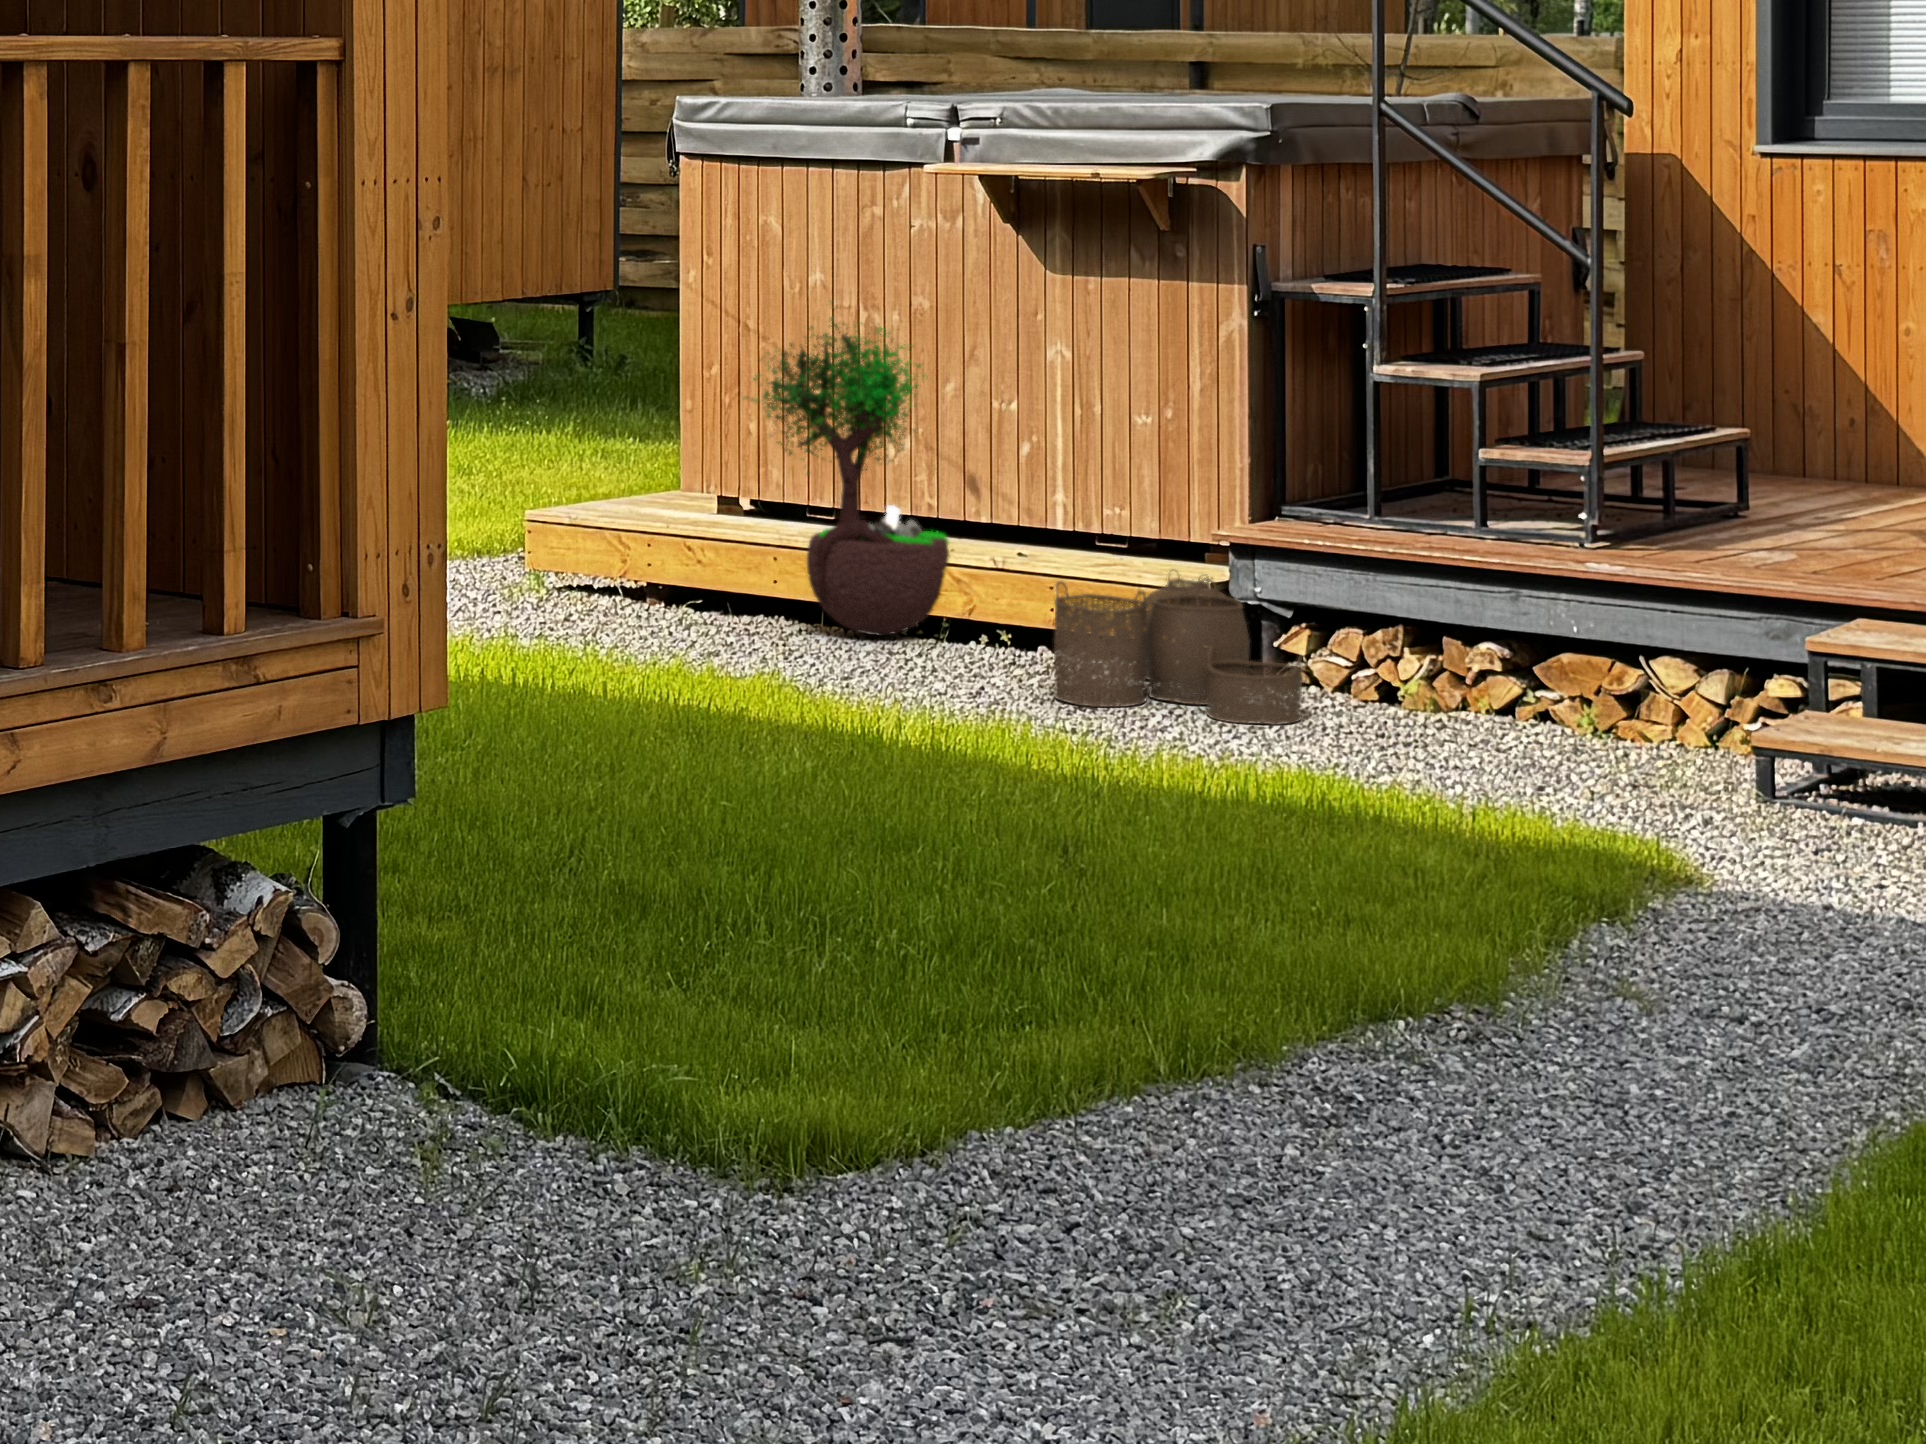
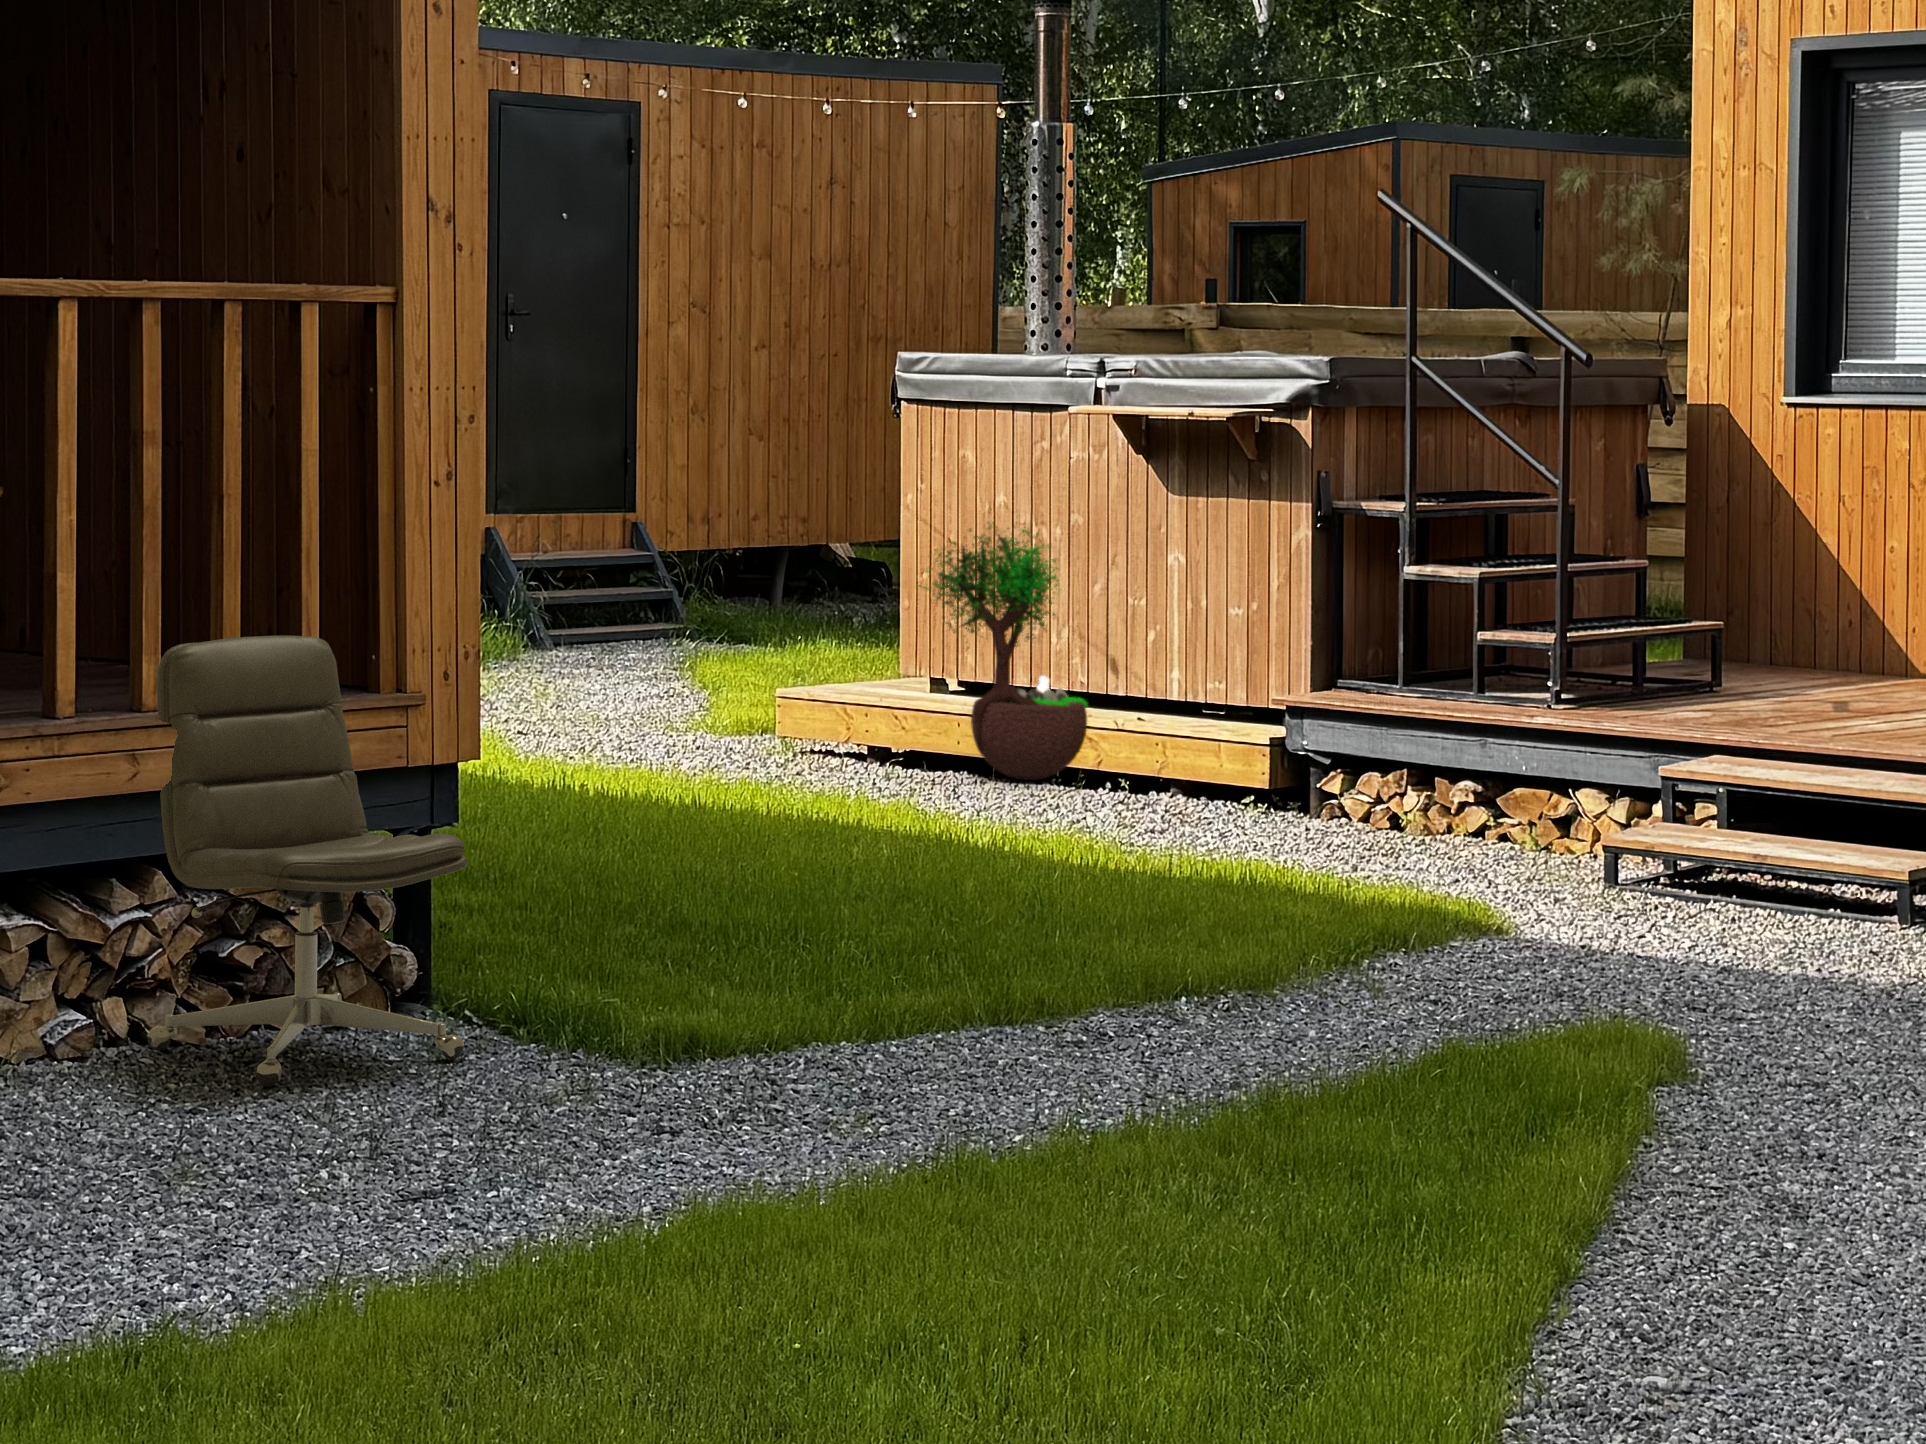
chair: none [39,540,520,1241] -> present [147,635,468,1087]
woven basket: present [1054,577,1302,725] -> none [1127,724,1314,841]

